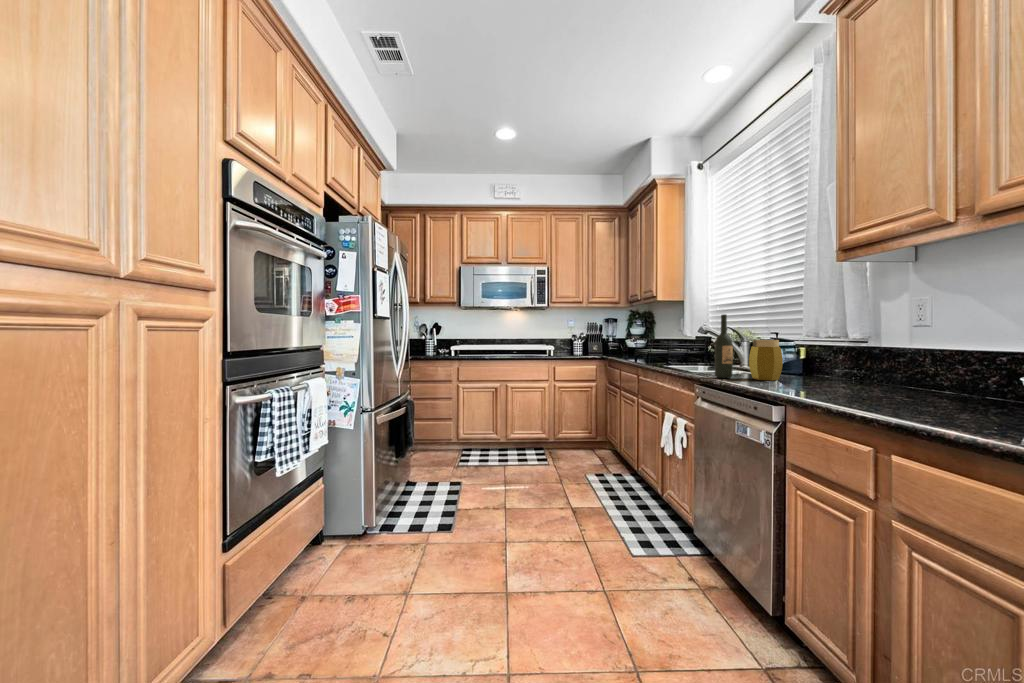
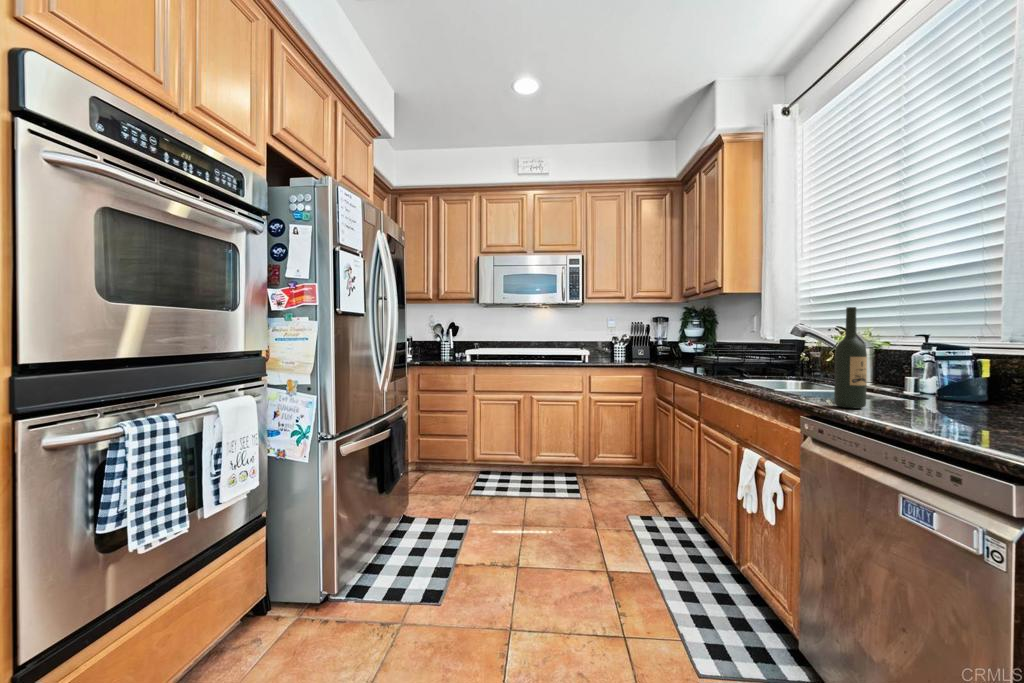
jar: present [749,340,783,380] -> none [897,348,962,416]

